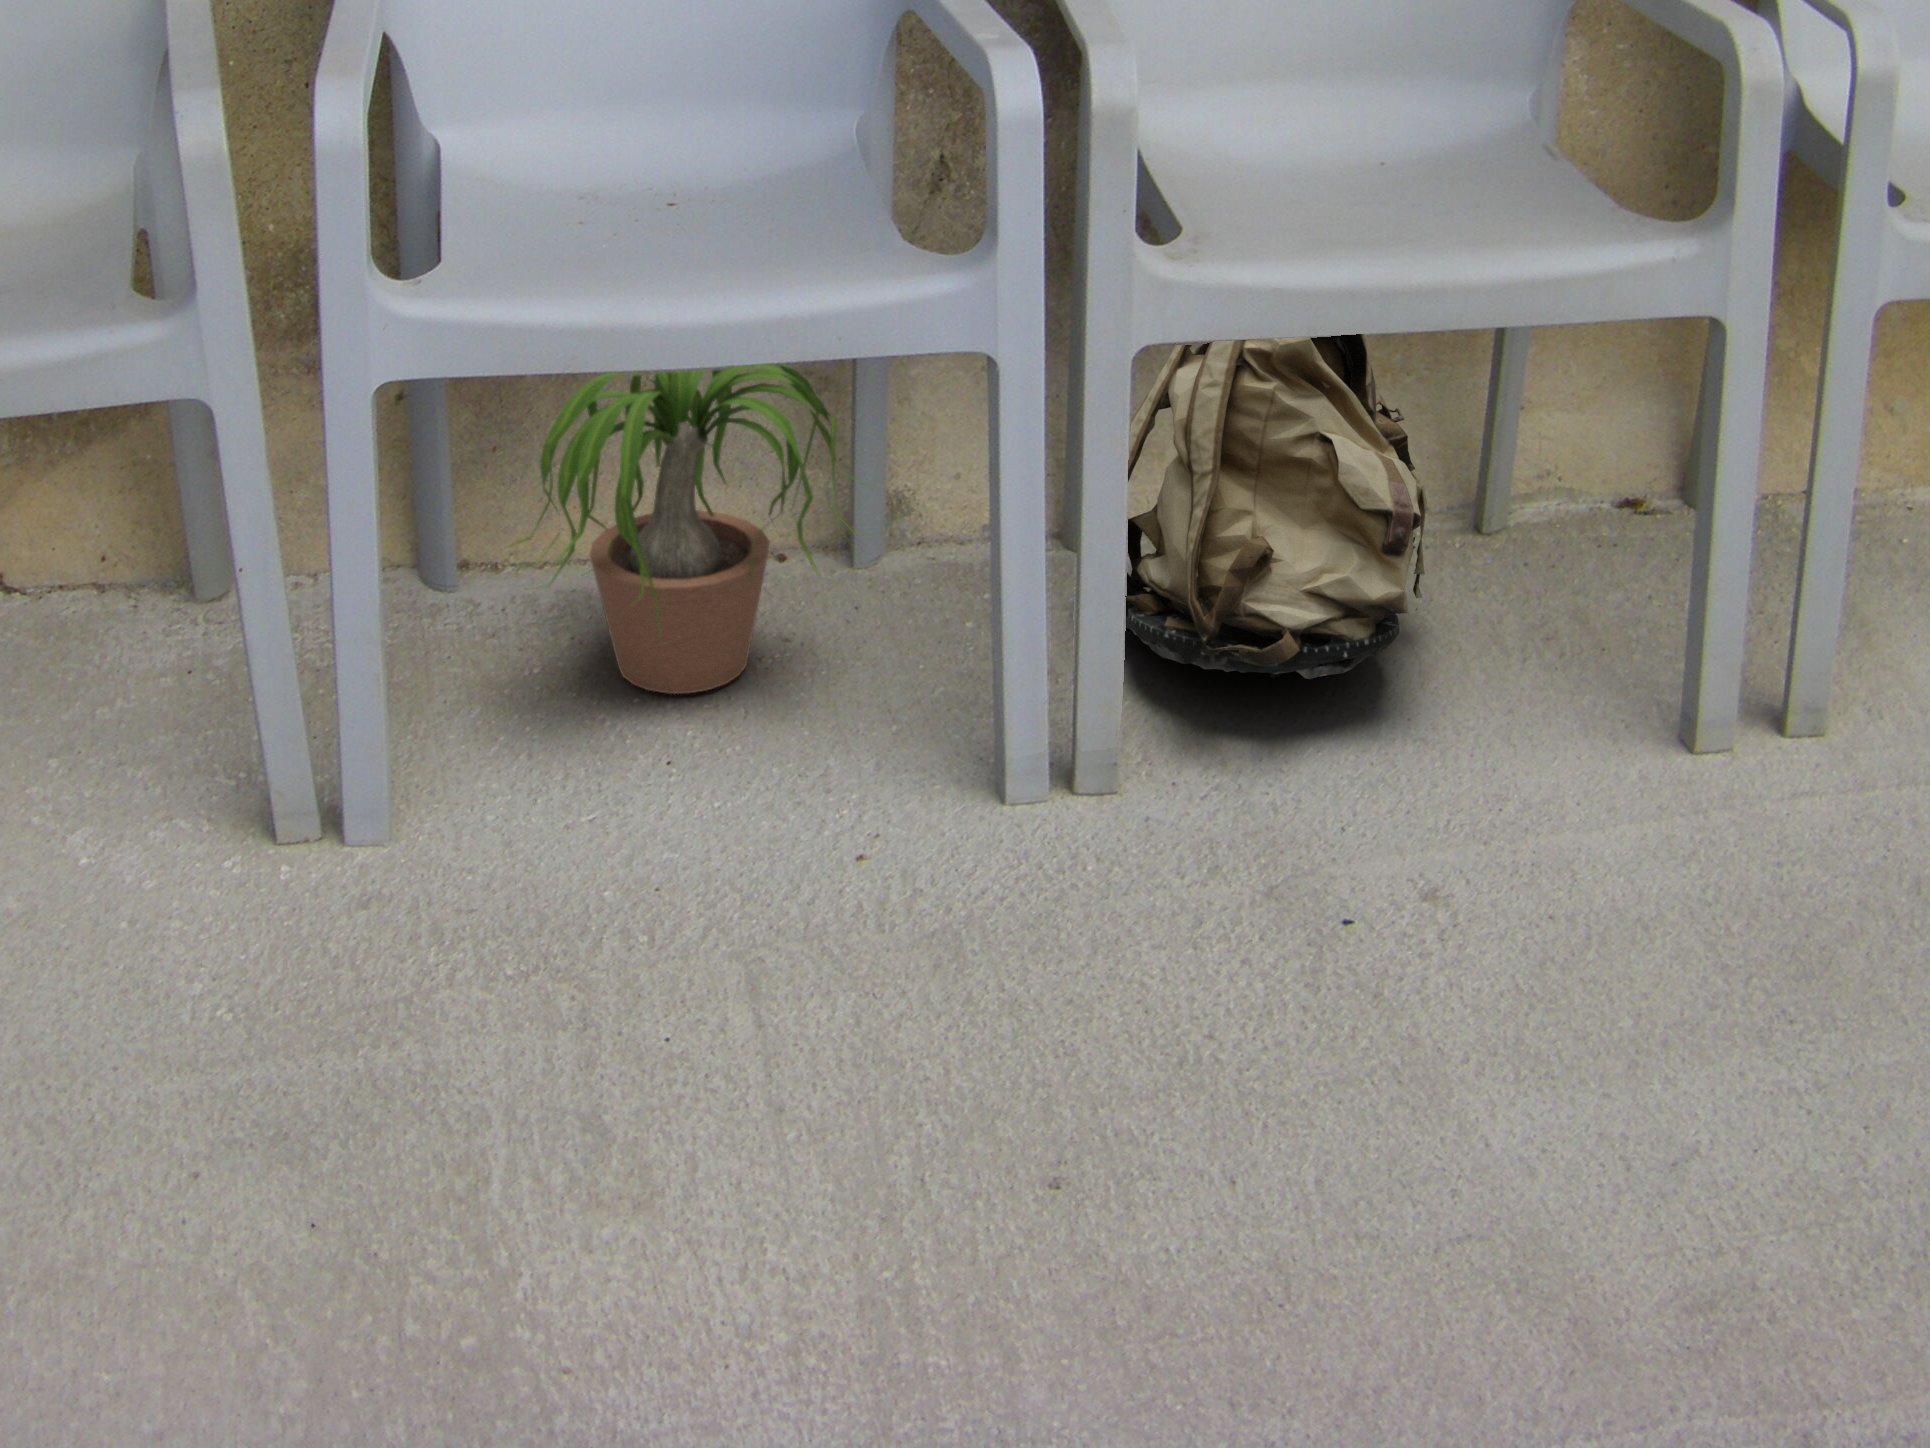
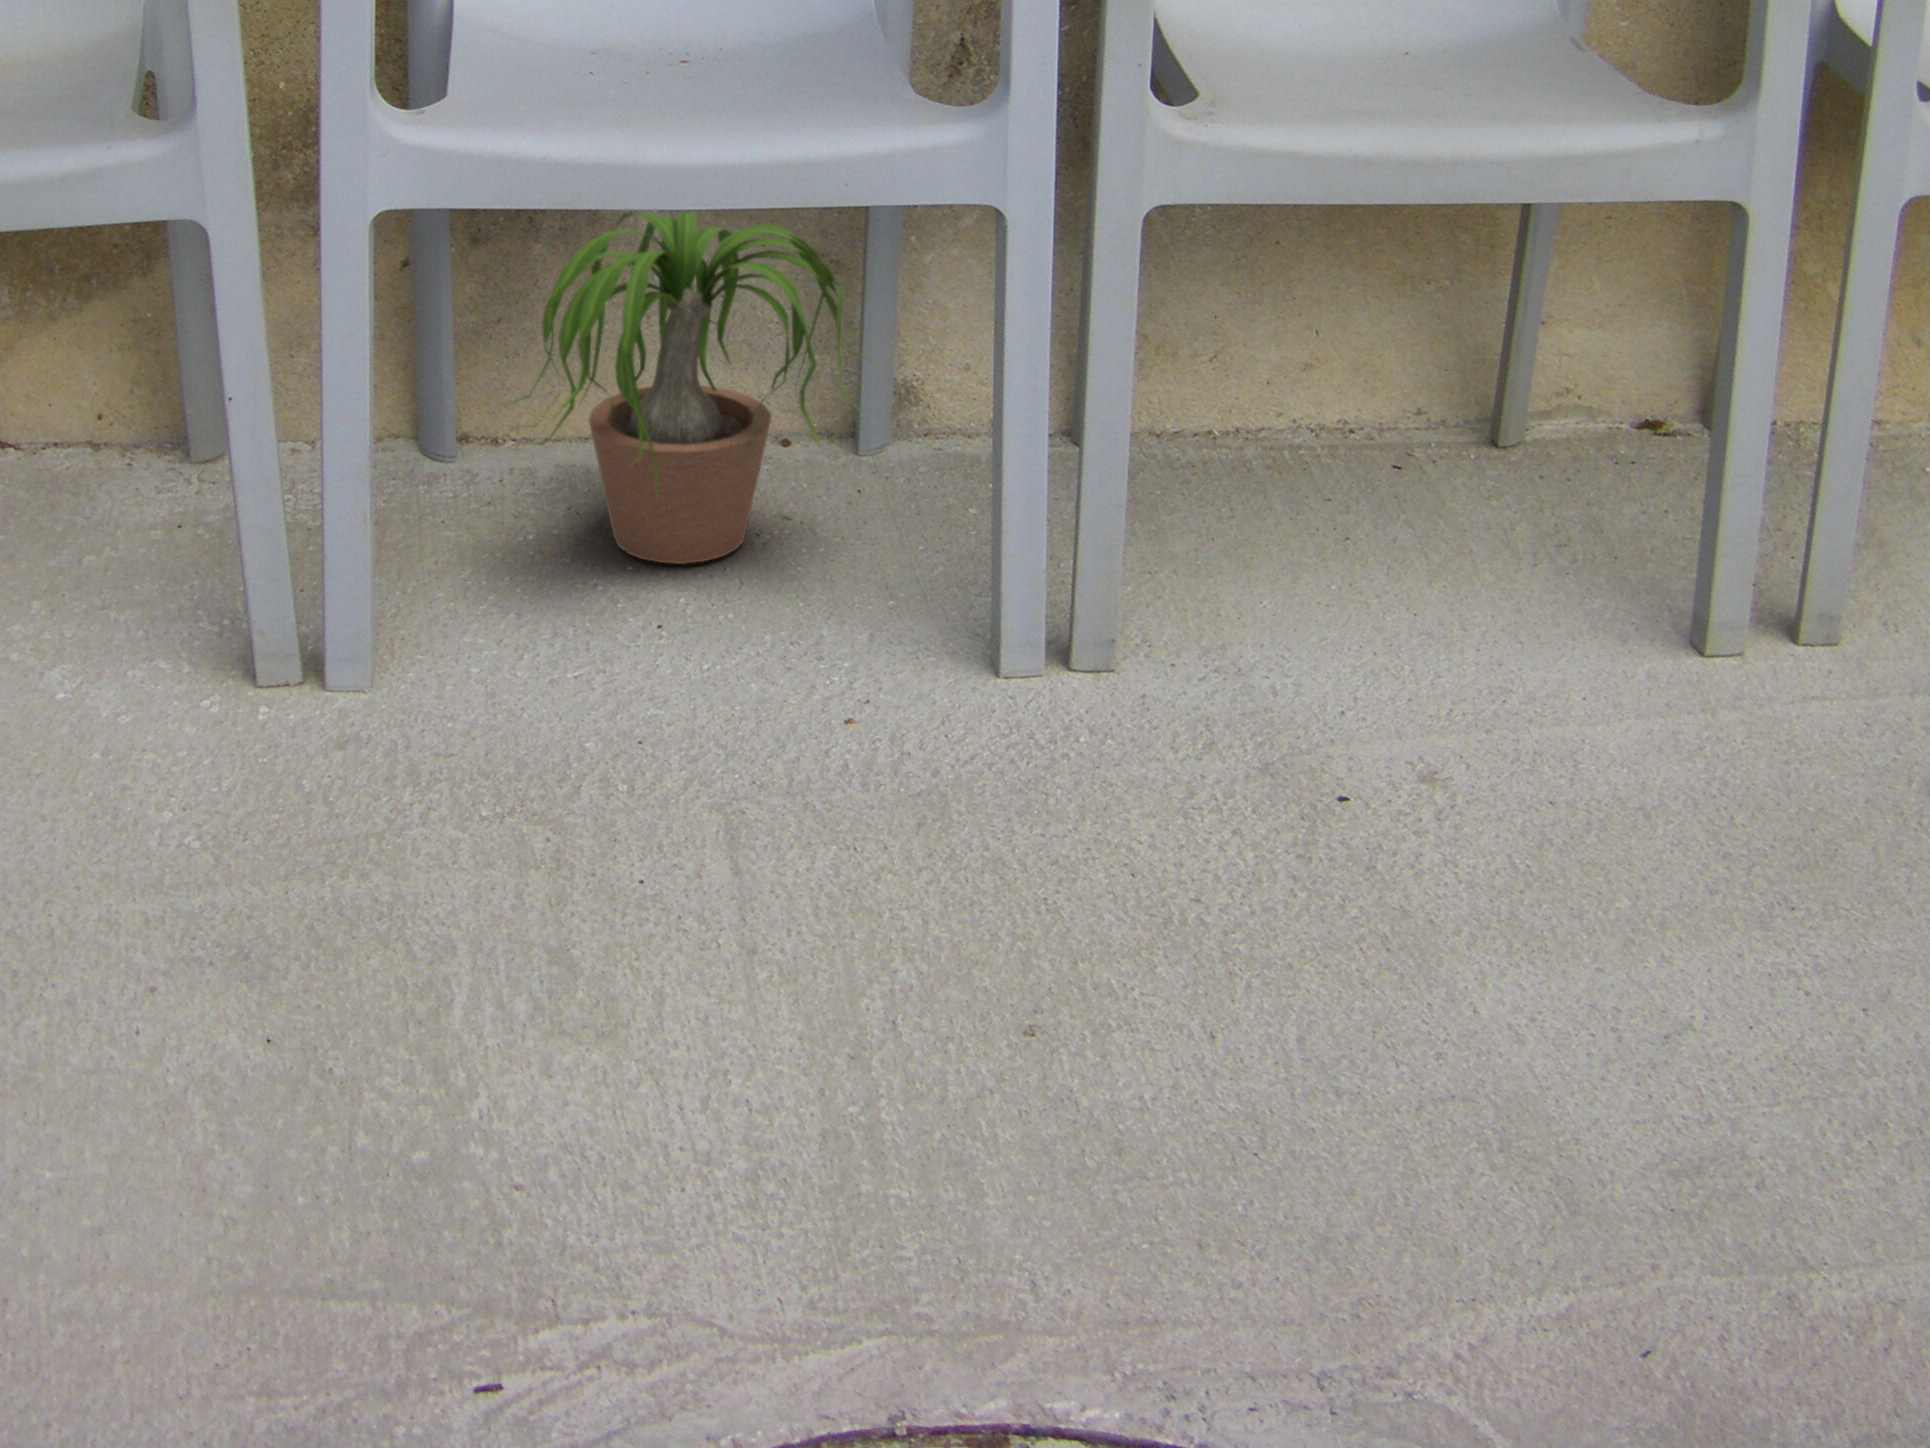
backpack: present [1125,334,1427,679] -> none [1100,112,1440,572]

